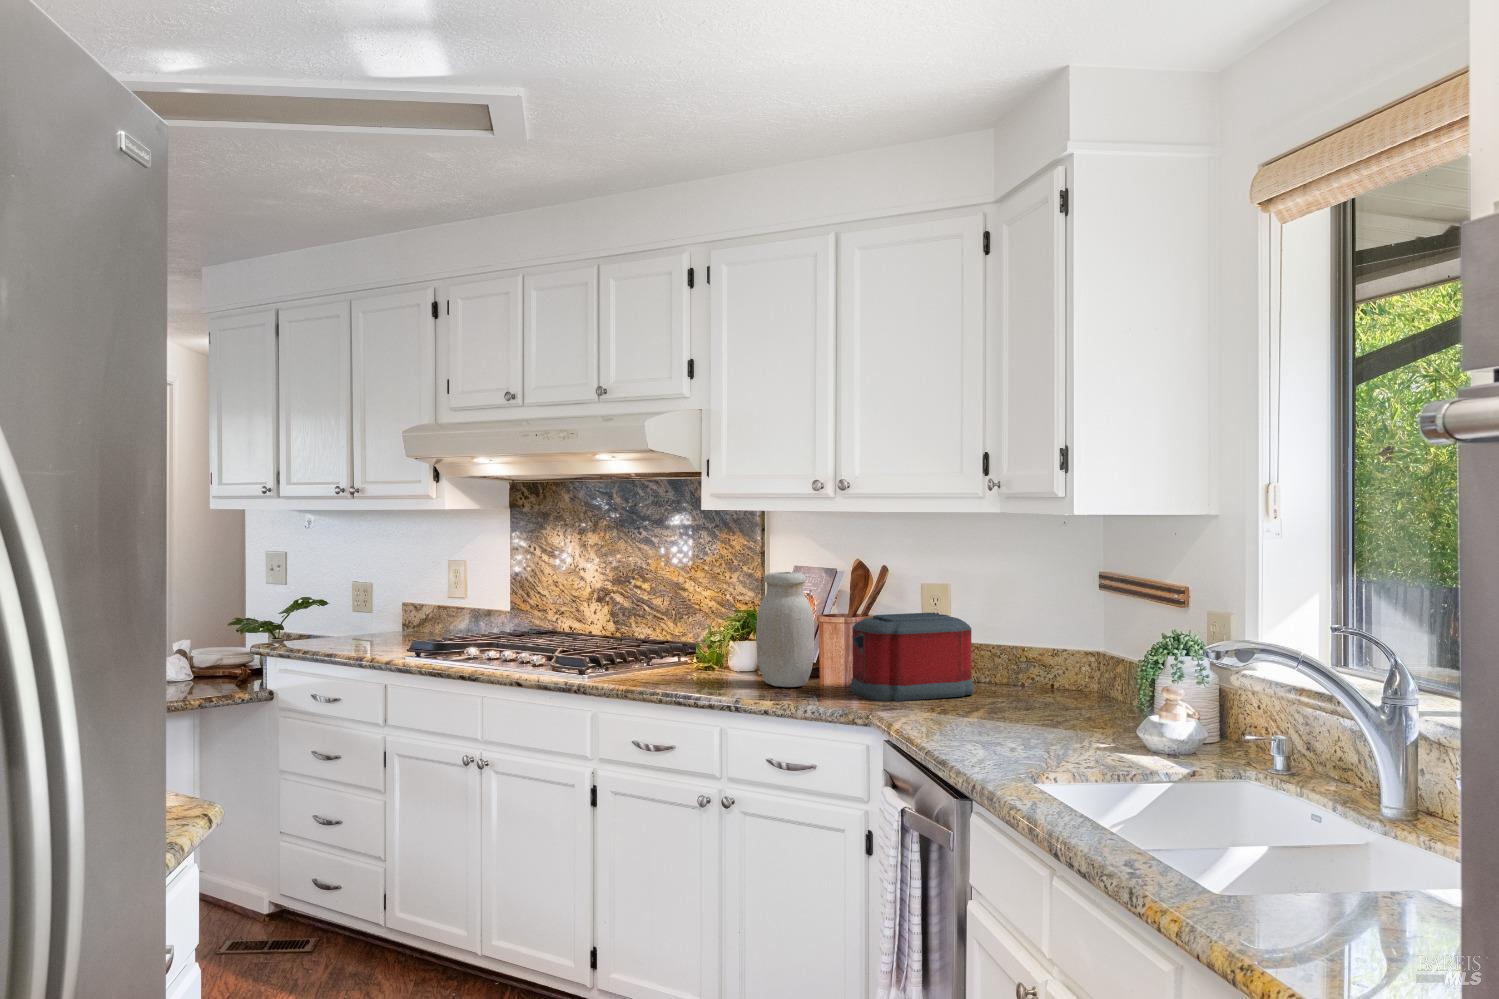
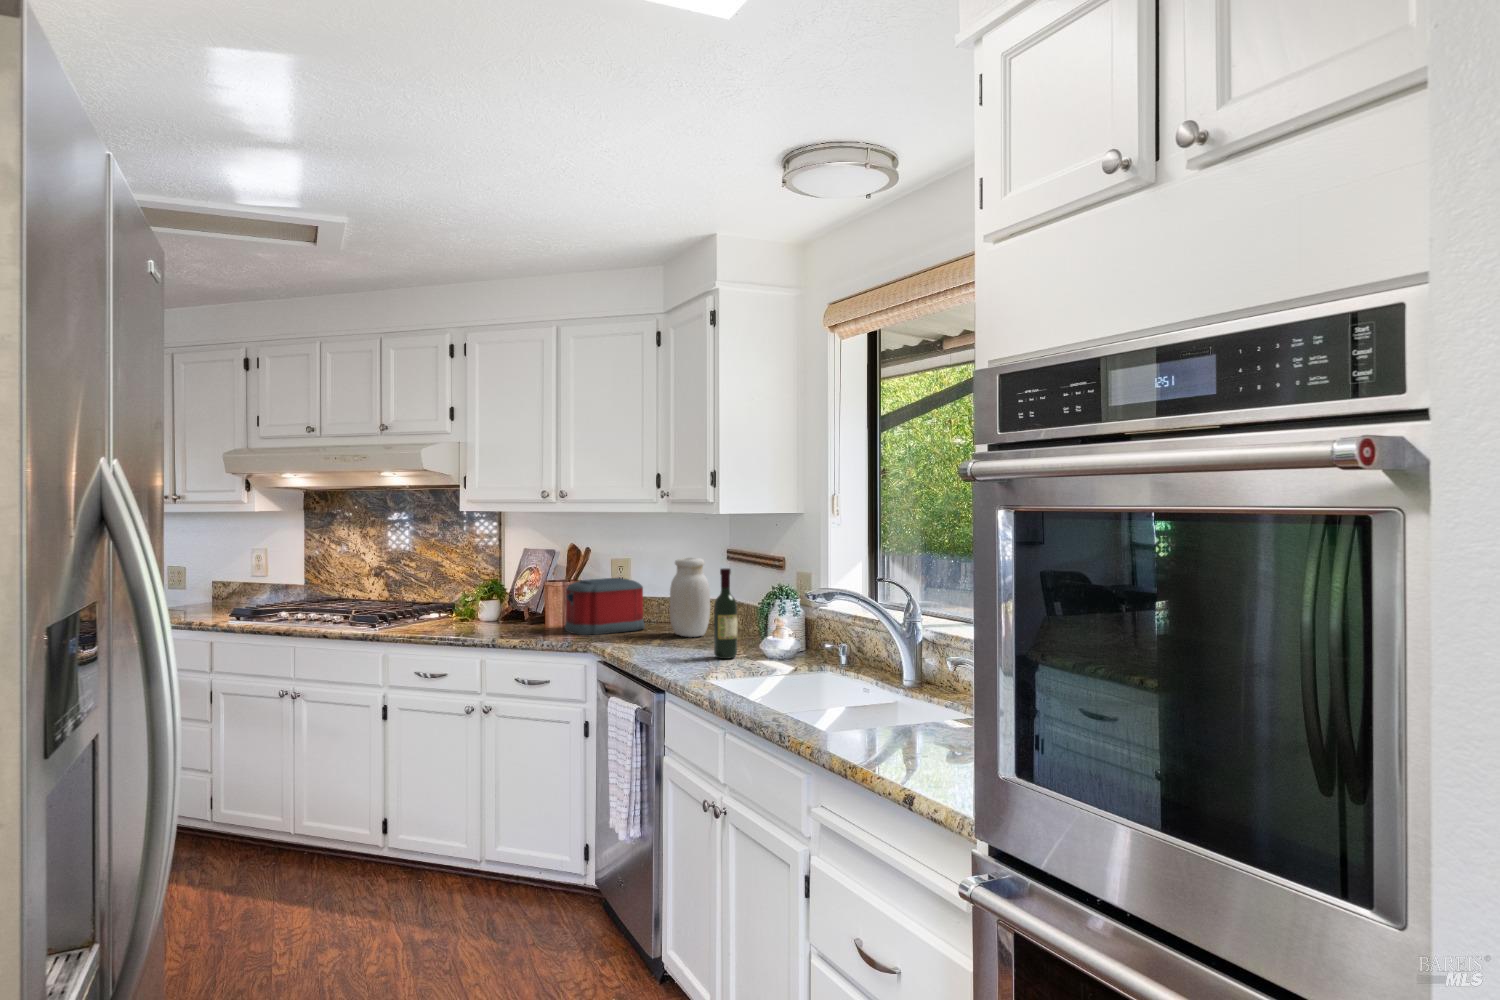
jar: present [756,572,814,687] -> present [670,558,710,637]
wine bottle: none [1106,602,1149,760] -> present [714,568,737,659]

